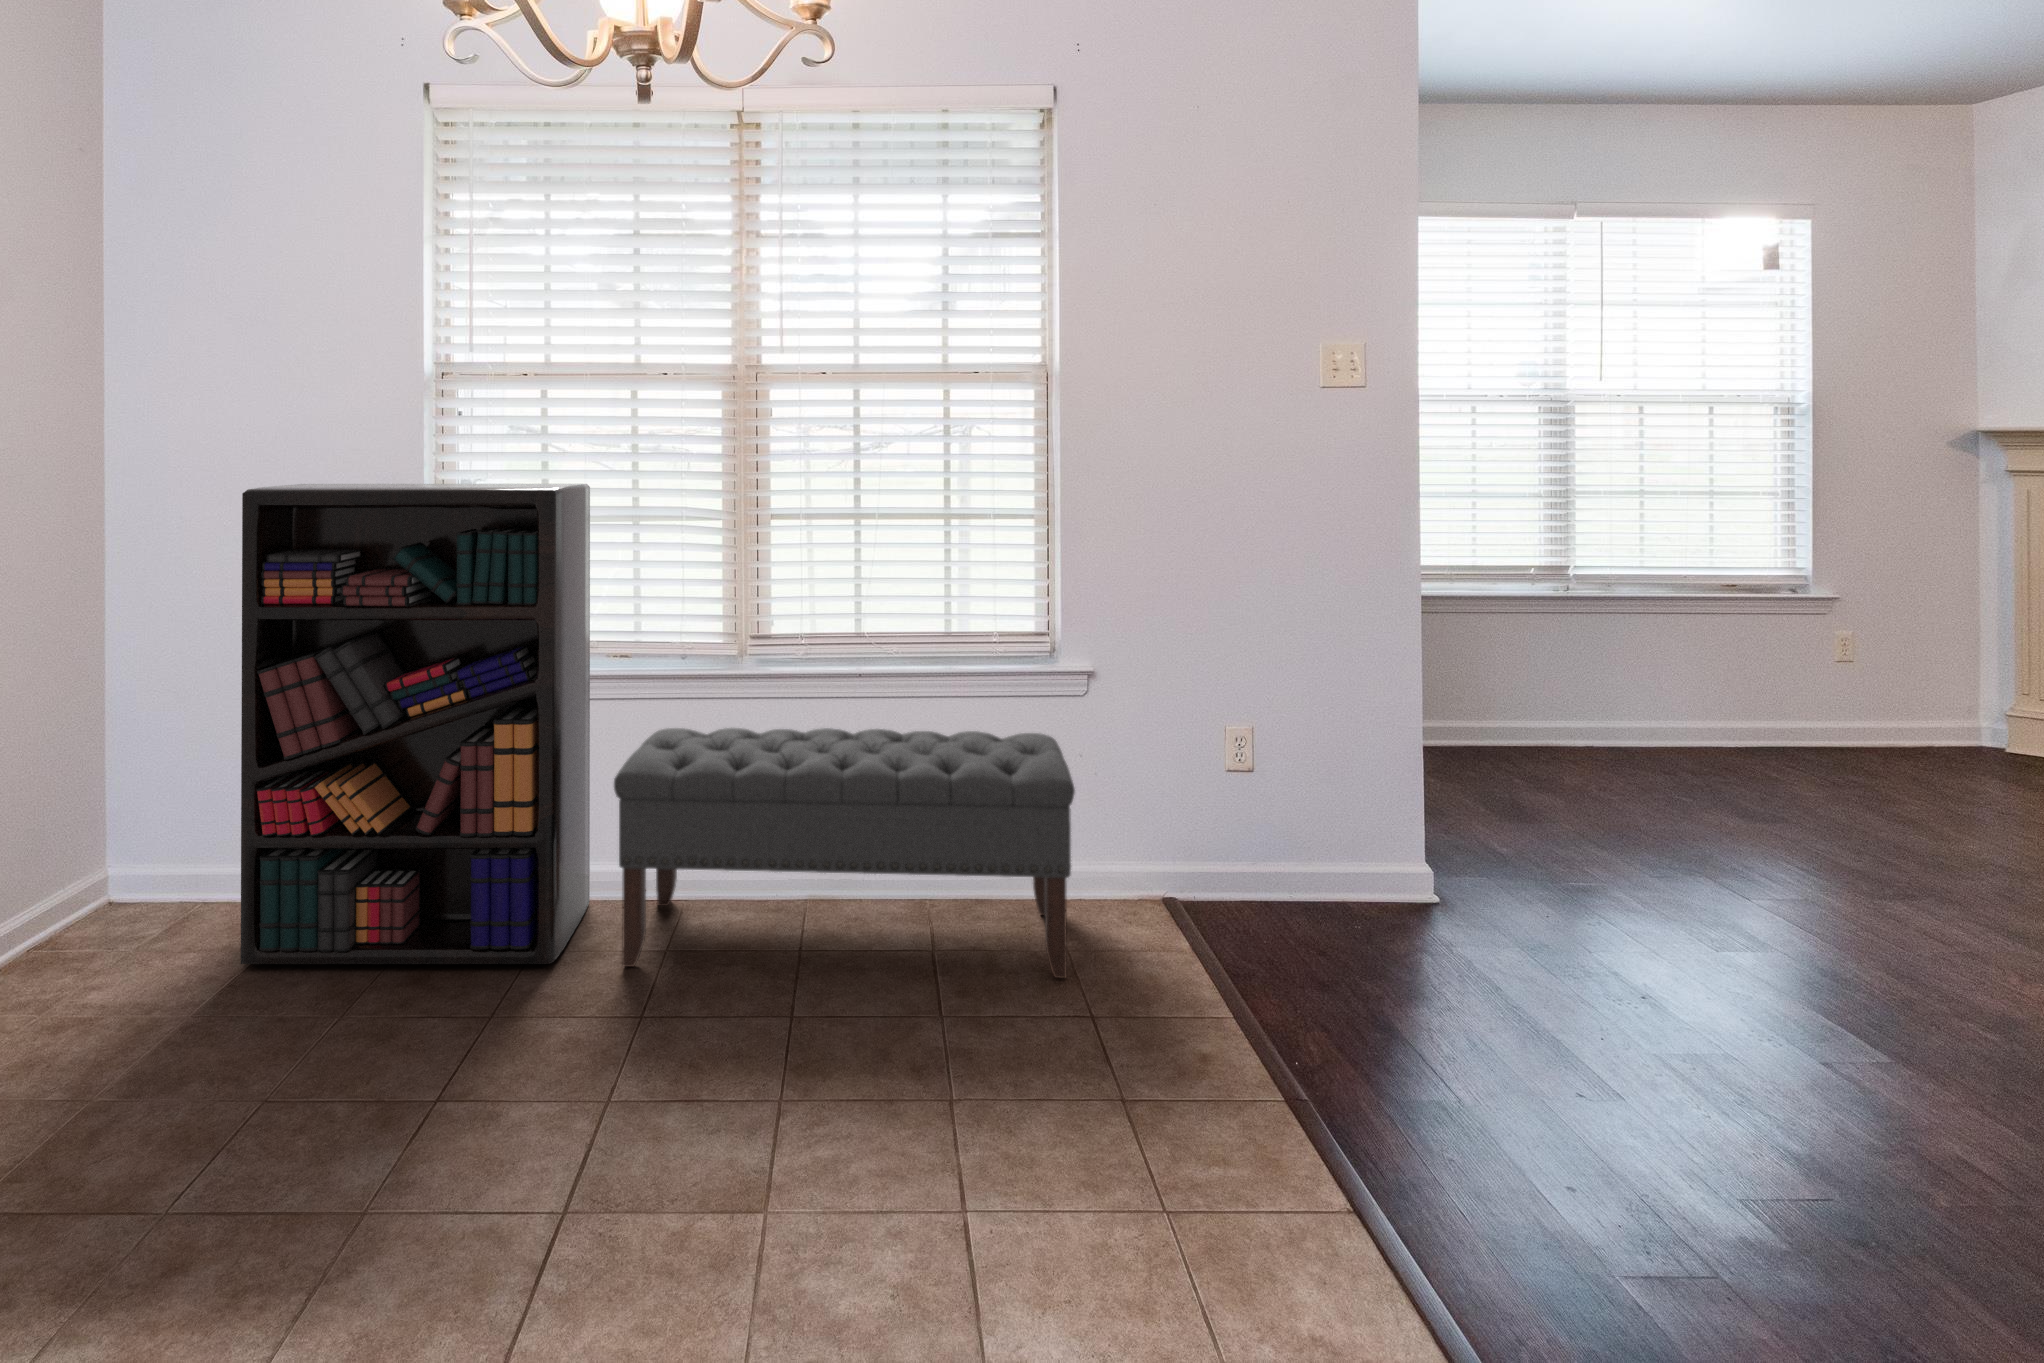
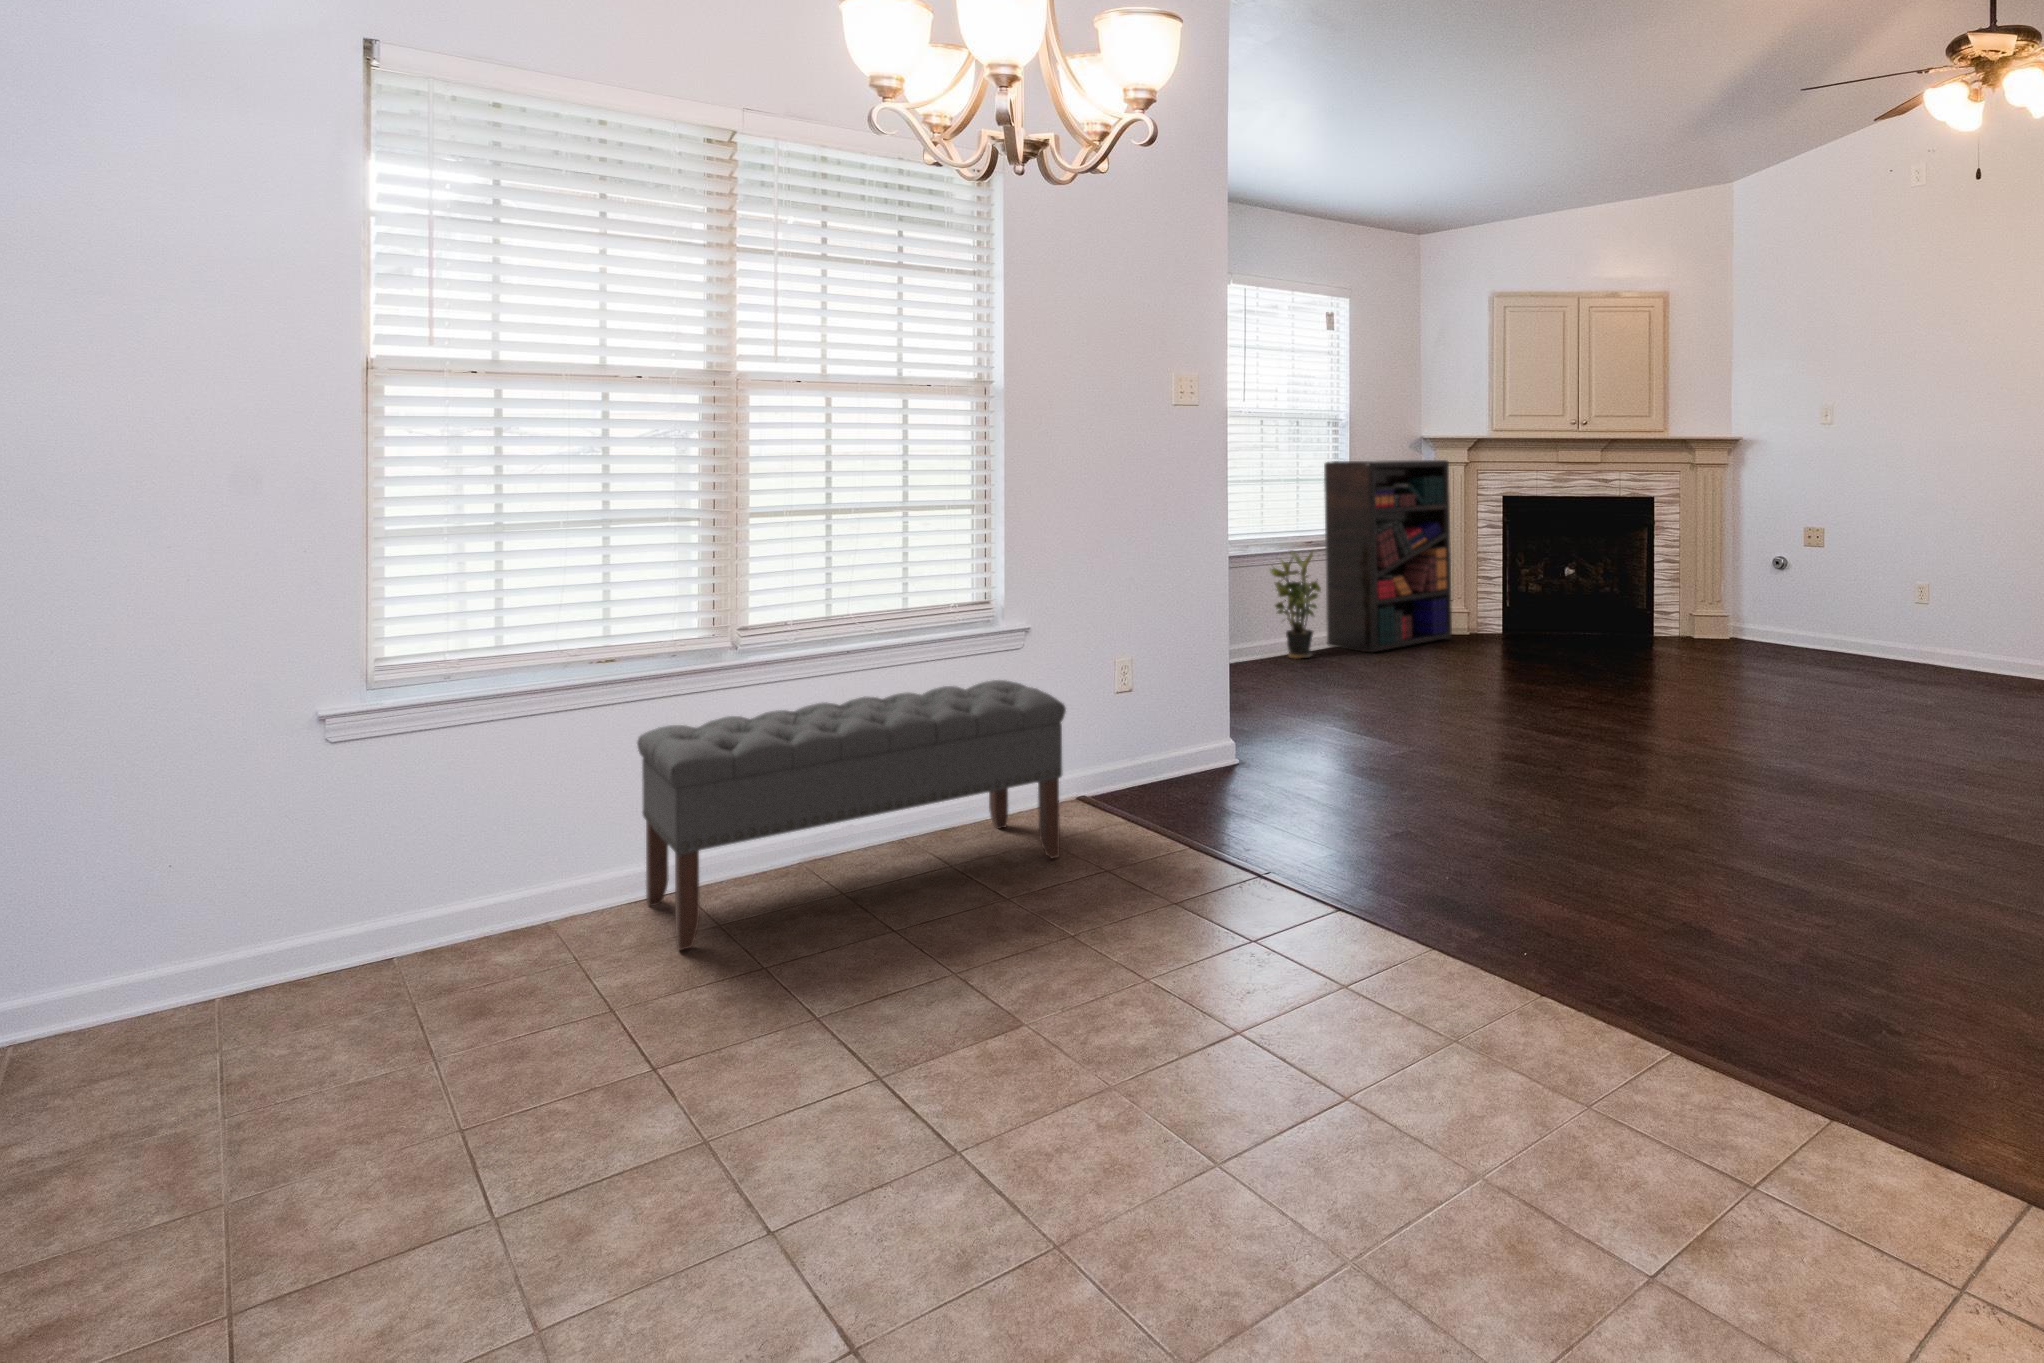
bookshelf: present [241,484,590,964] -> present [1324,459,1452,652]
potted plant: none [1643,593,1740,754] -> present [1270,551,1321,659]

